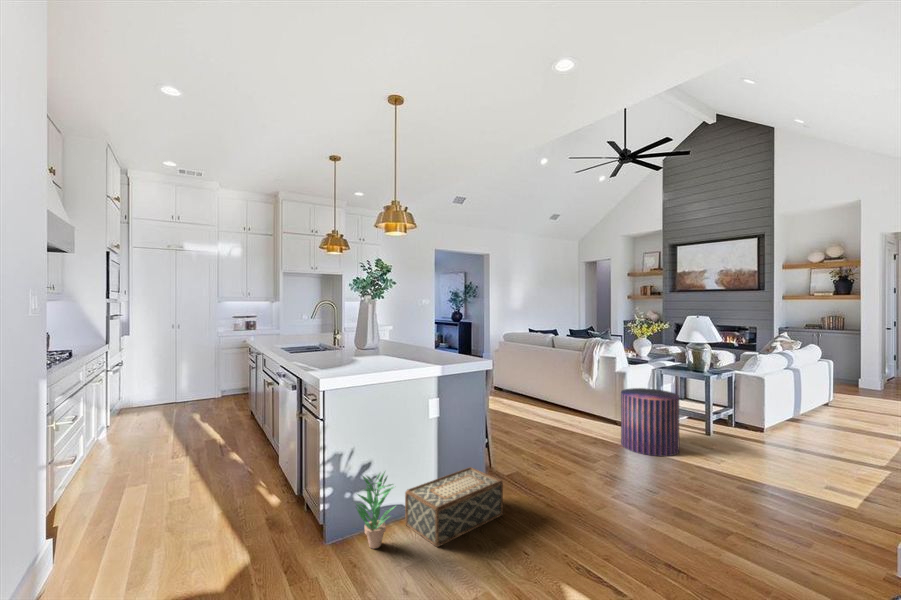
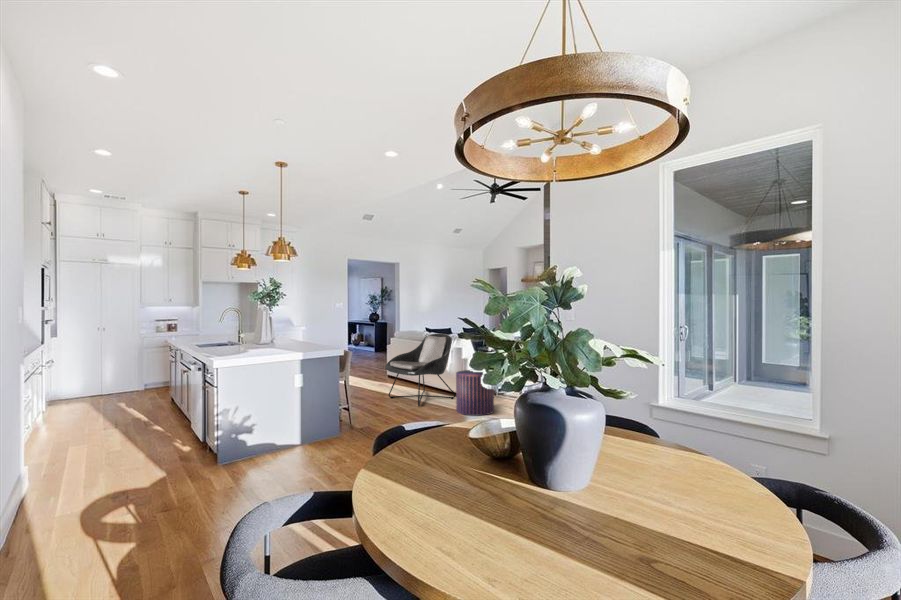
lounge chair: none [510,337,604,435] -> present [385,333,455,406]
woven basket: present [405,467,503,547] -> none [275,421,344,464]
potted plant: present [356,472,394,549] -> none [237,417,265,467]

